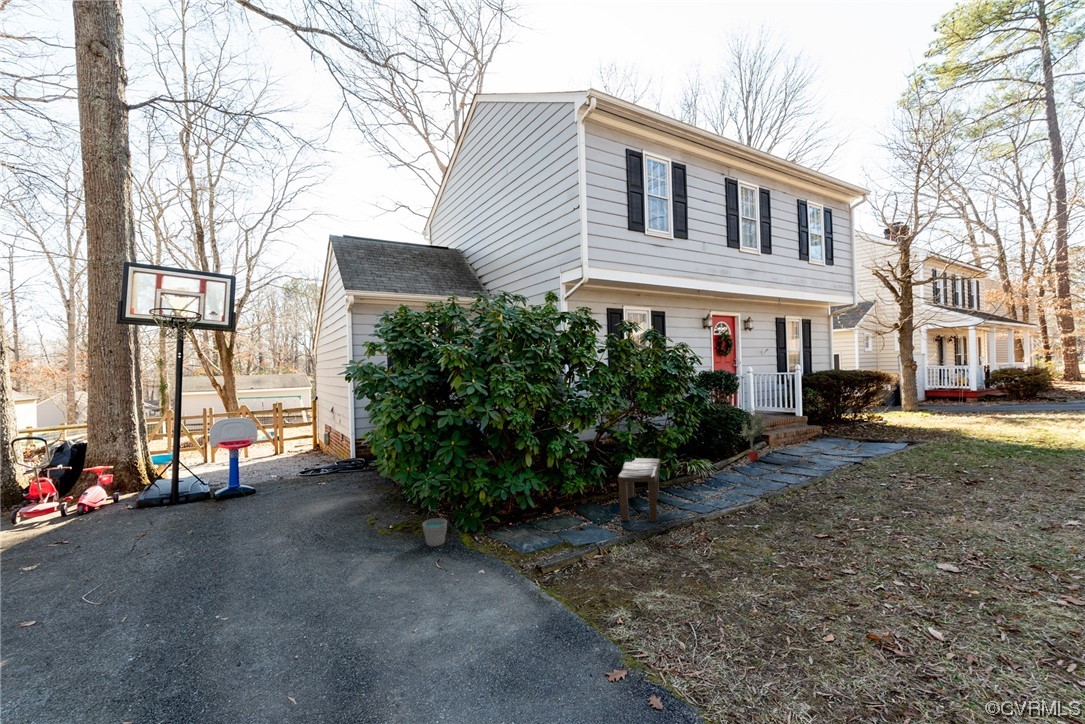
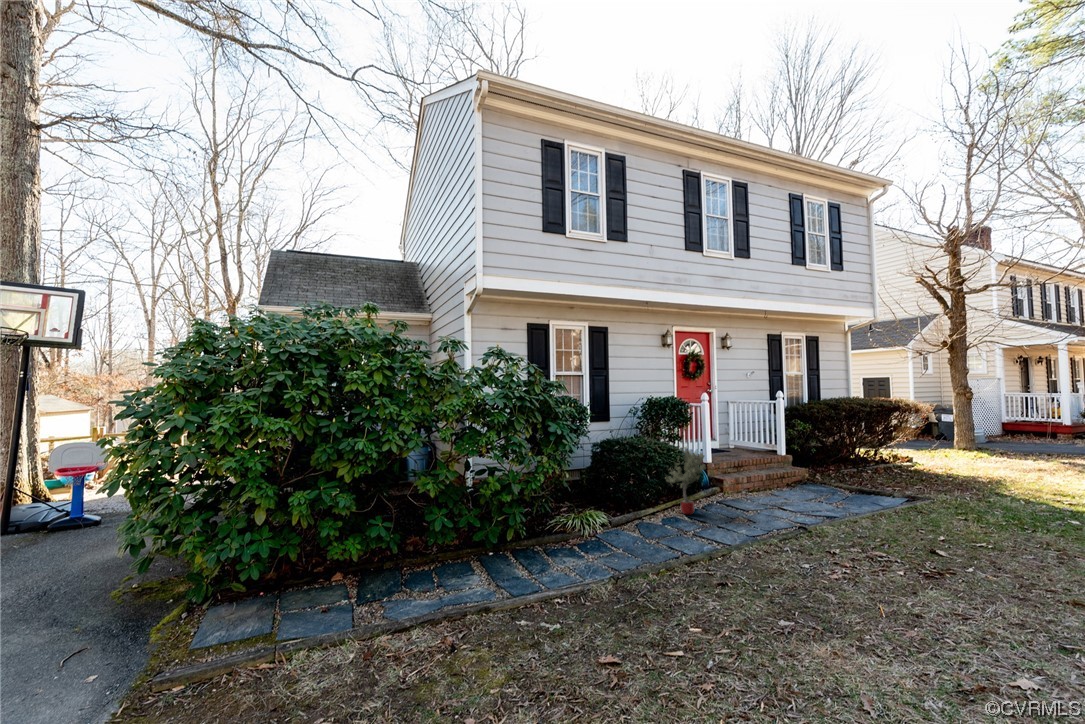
bench: present [618,458,660,522] -> none [417,510,508,601]
bucket: present [423,518,447,546] -> none [144,573,183,621]

